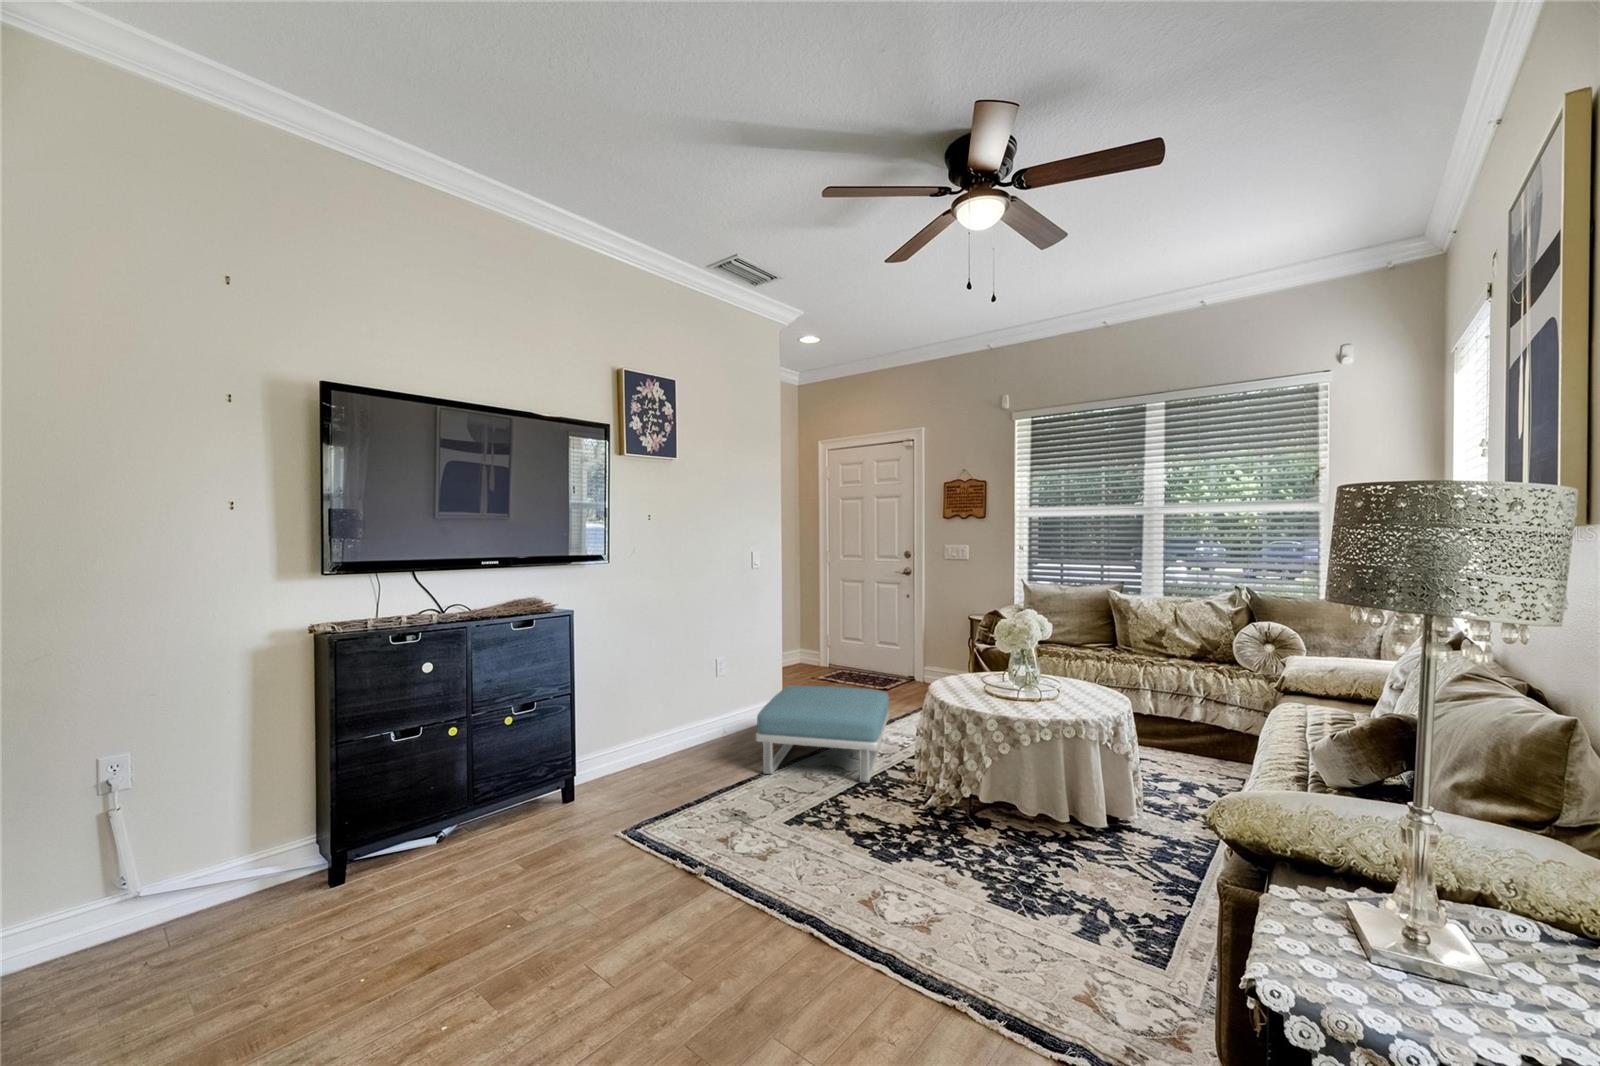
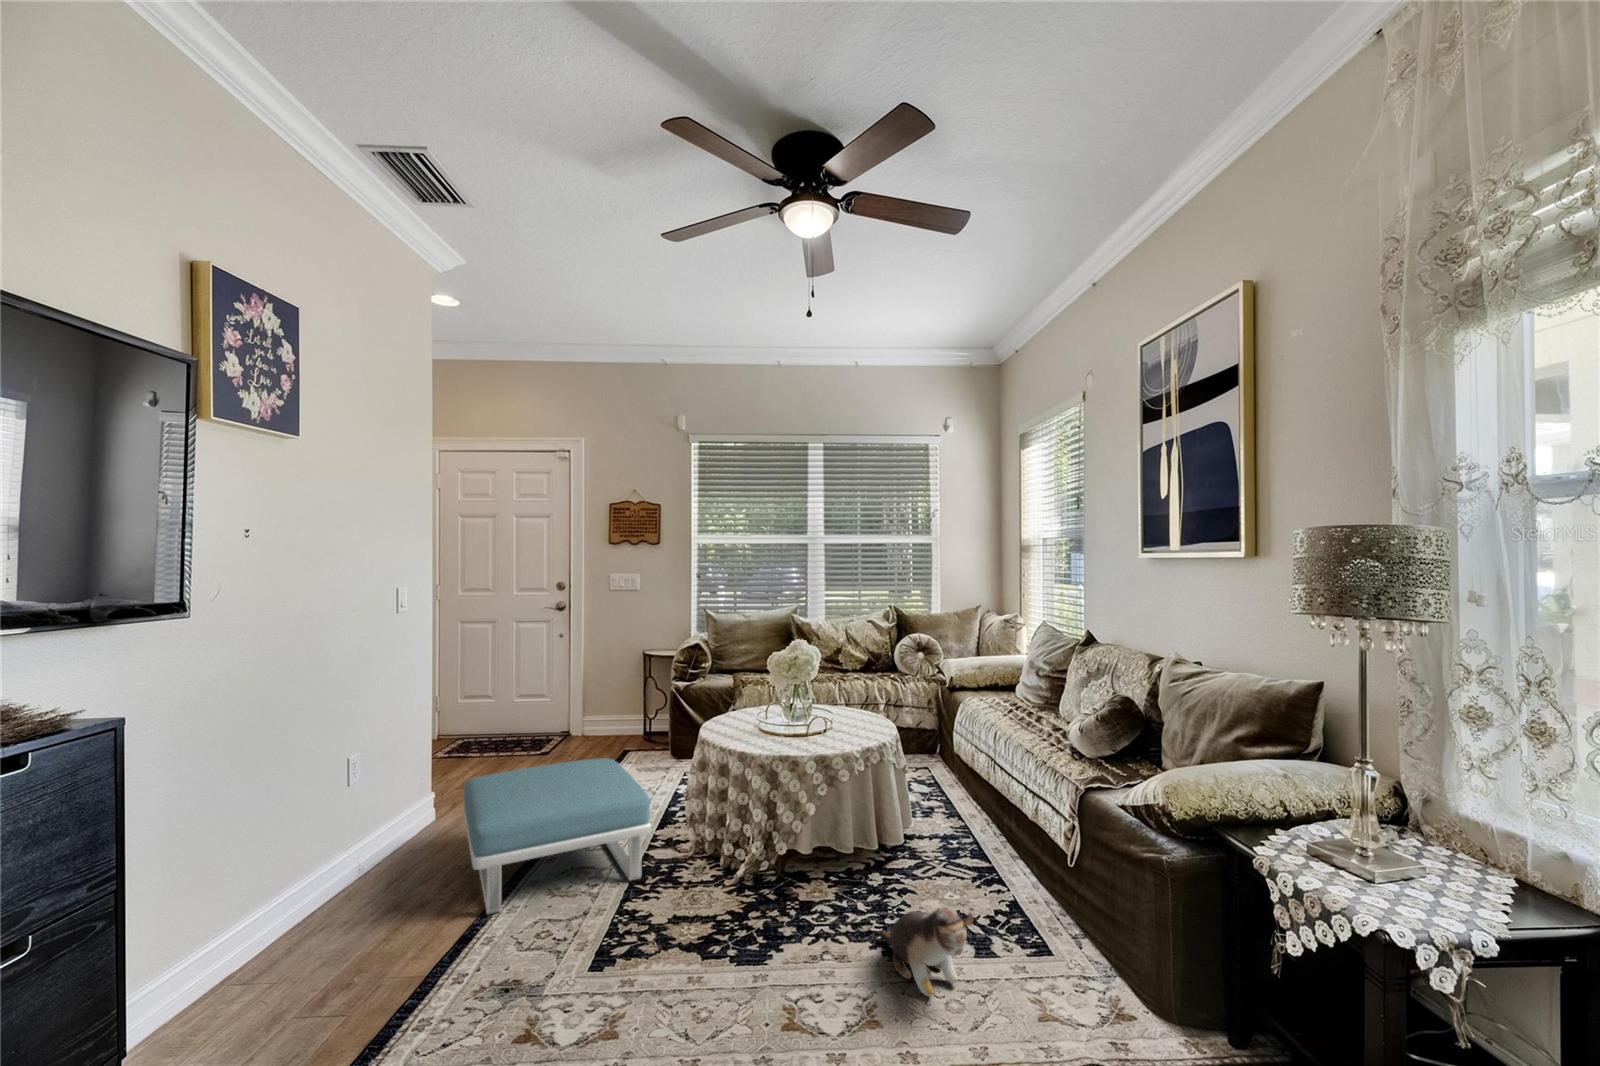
plush toy: none [980,862,1028,941] -> present [880,908,974,996]

